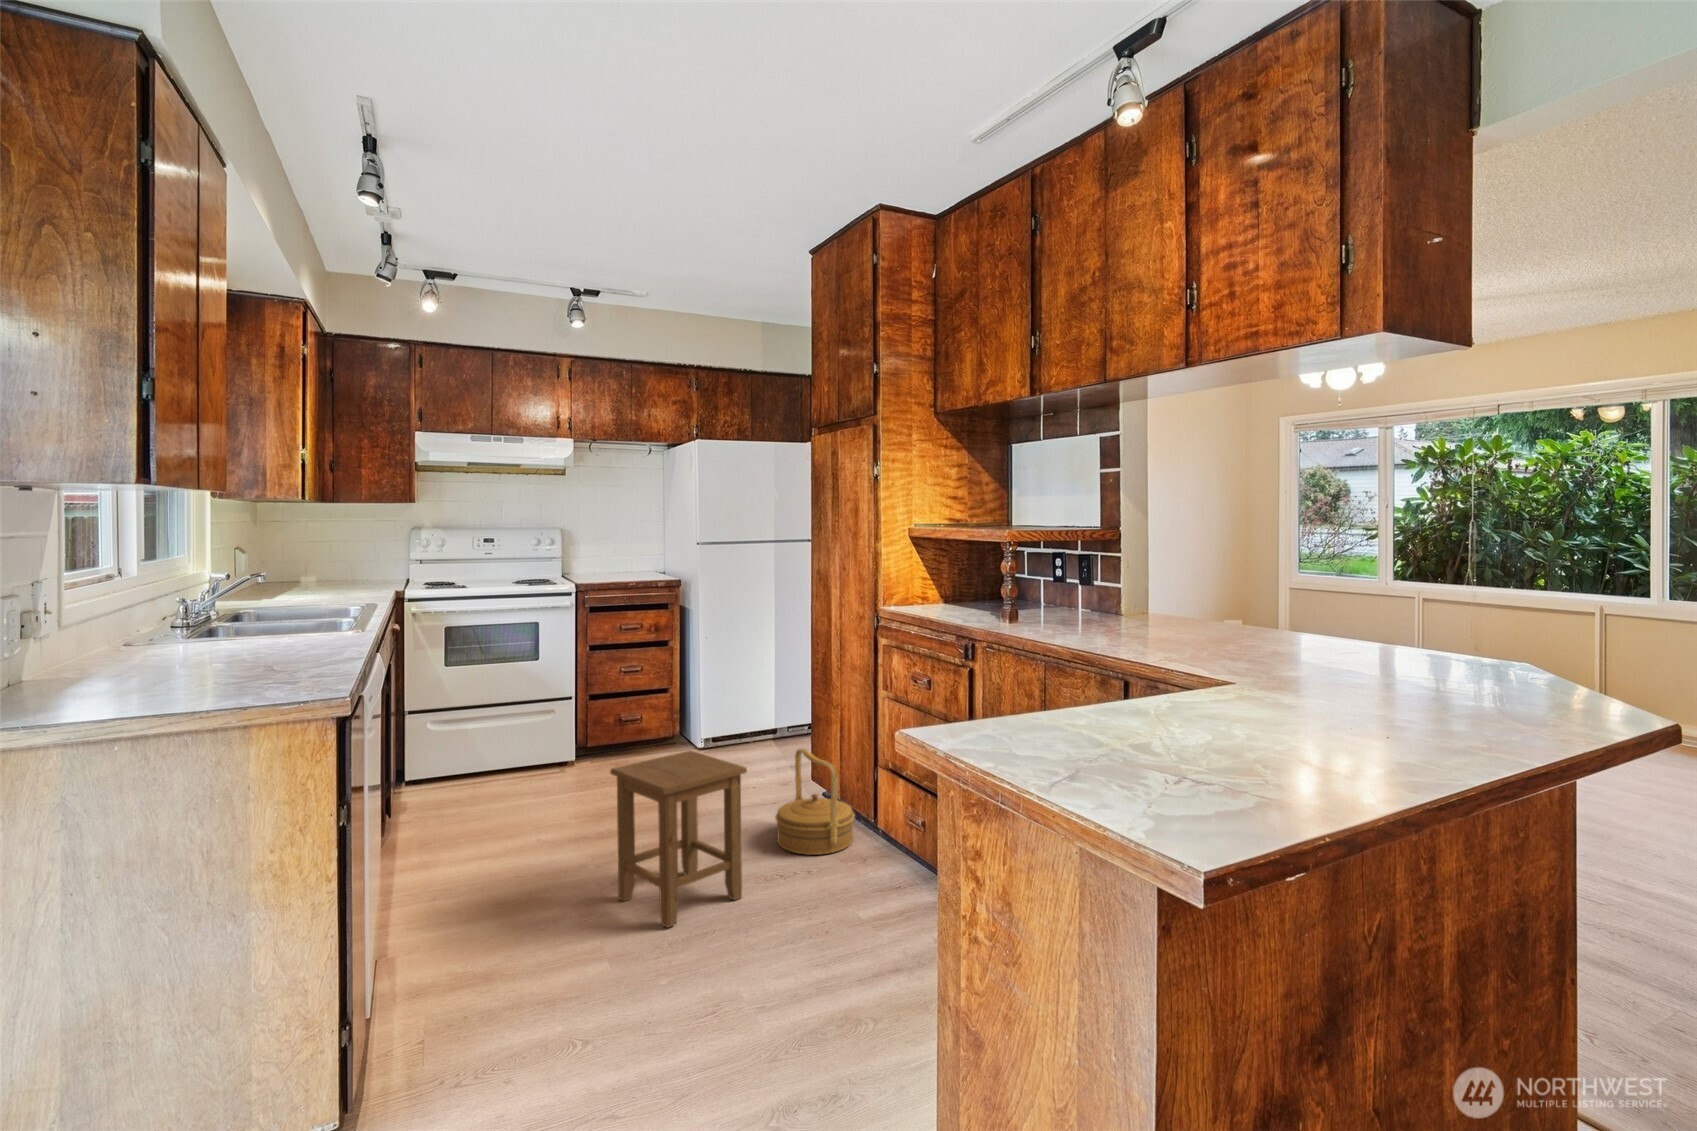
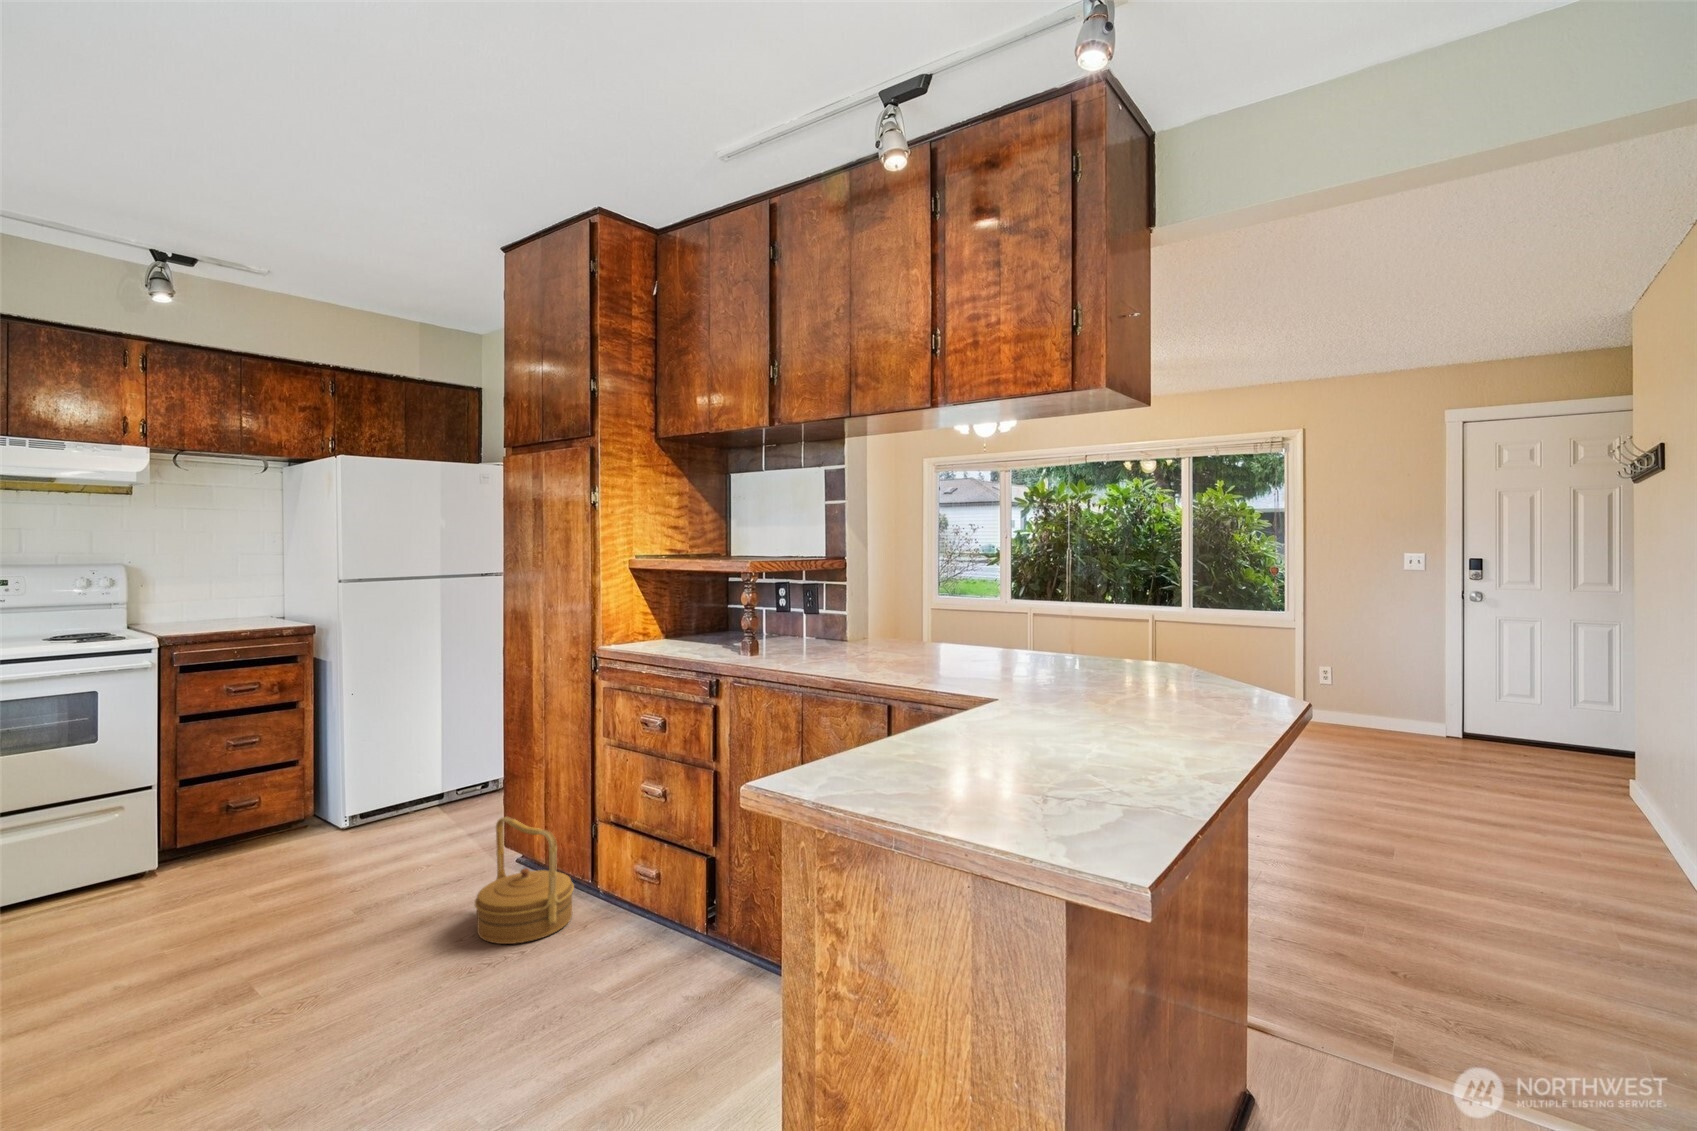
stool: present [610,751,747,927] -> none [244,843,450,1087]

